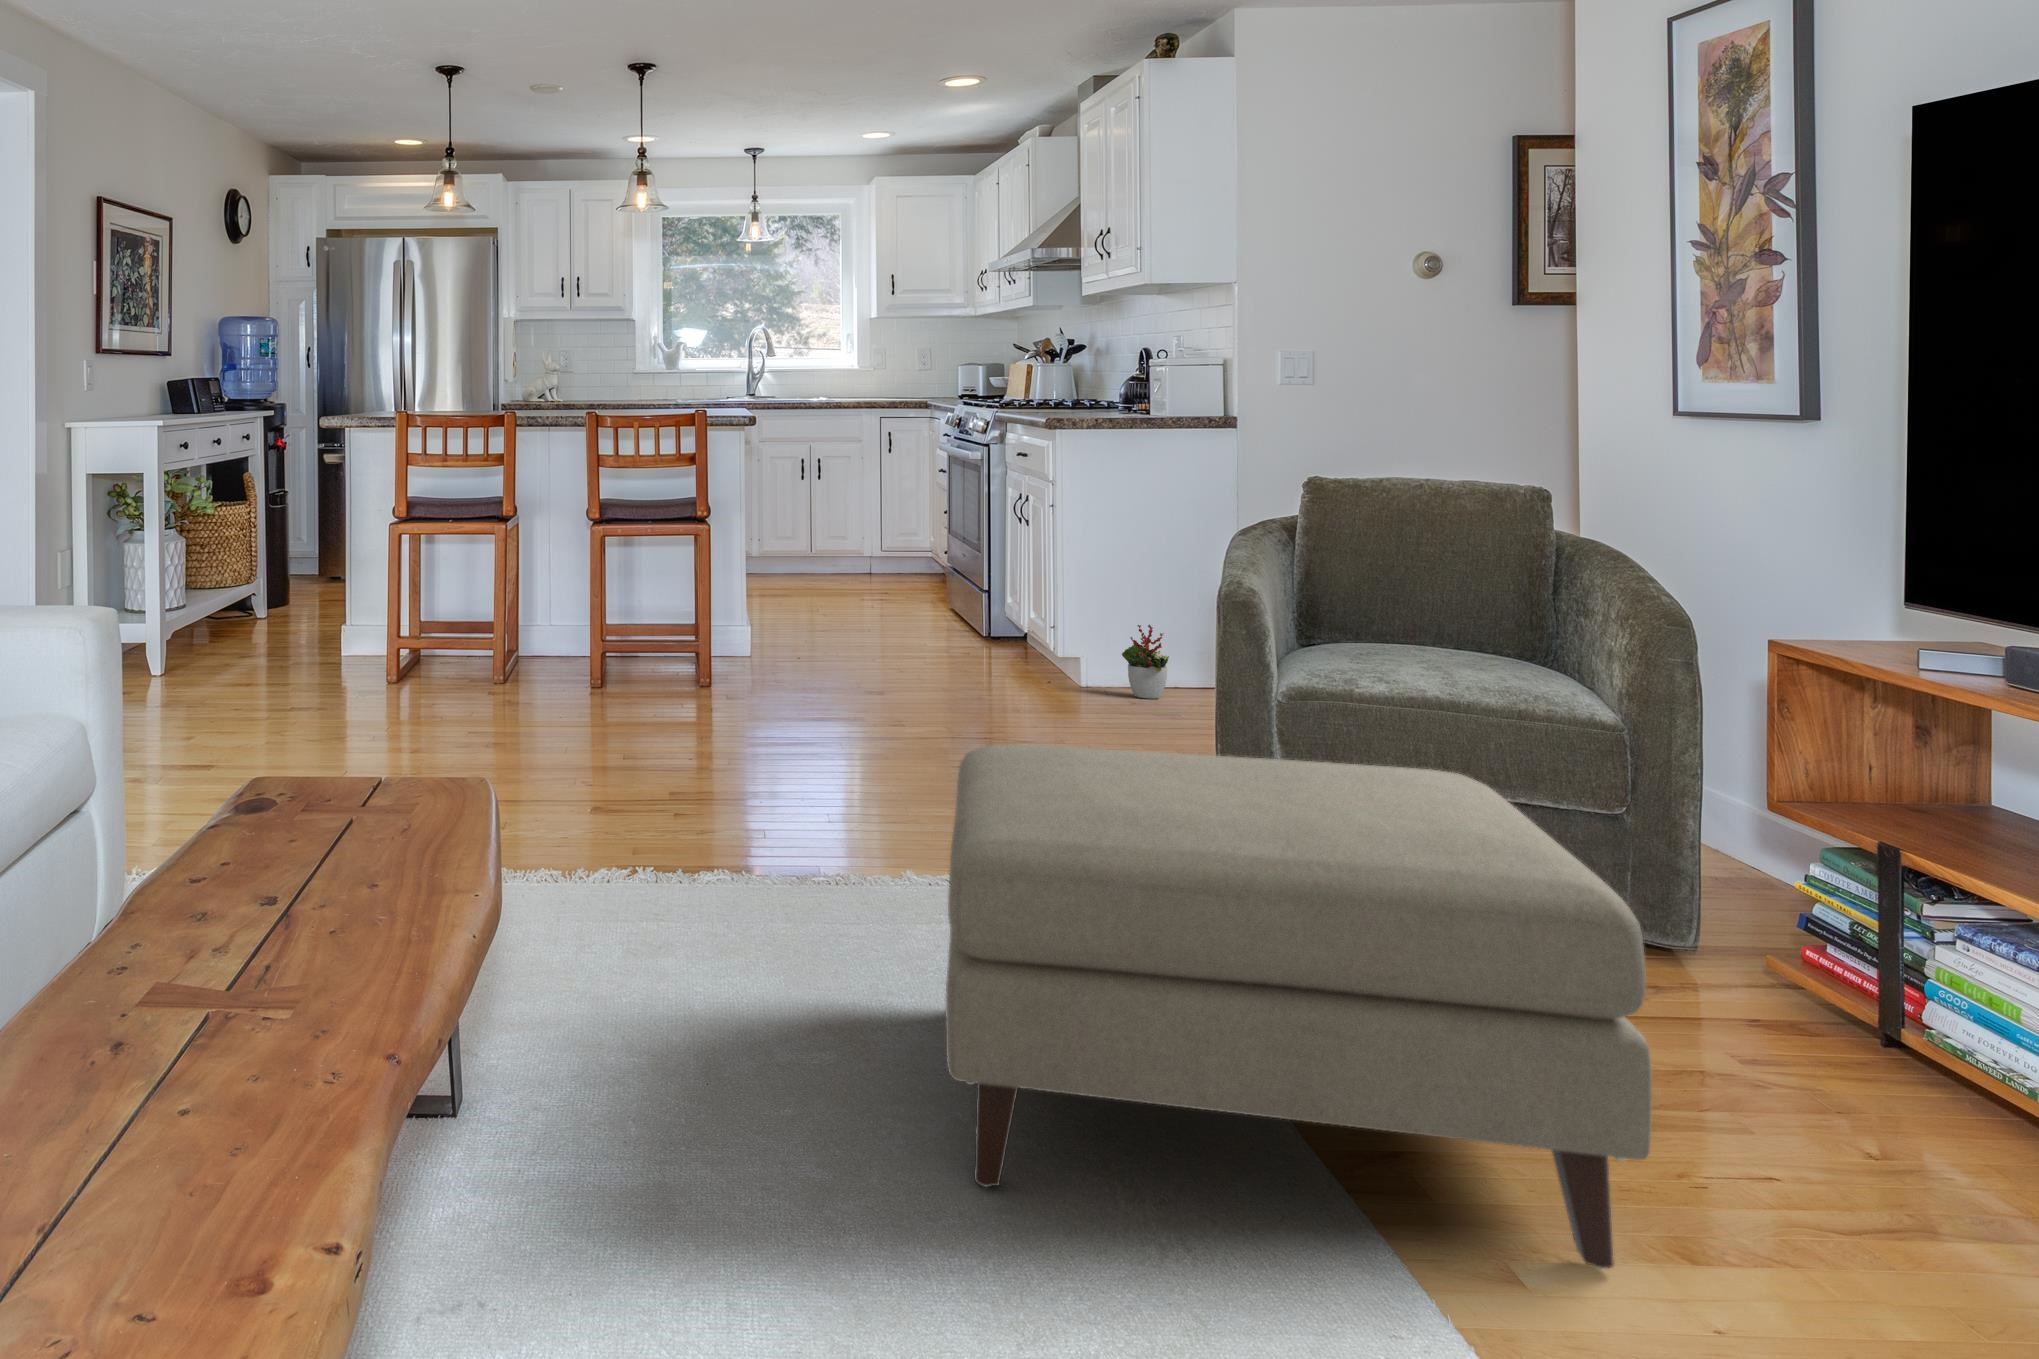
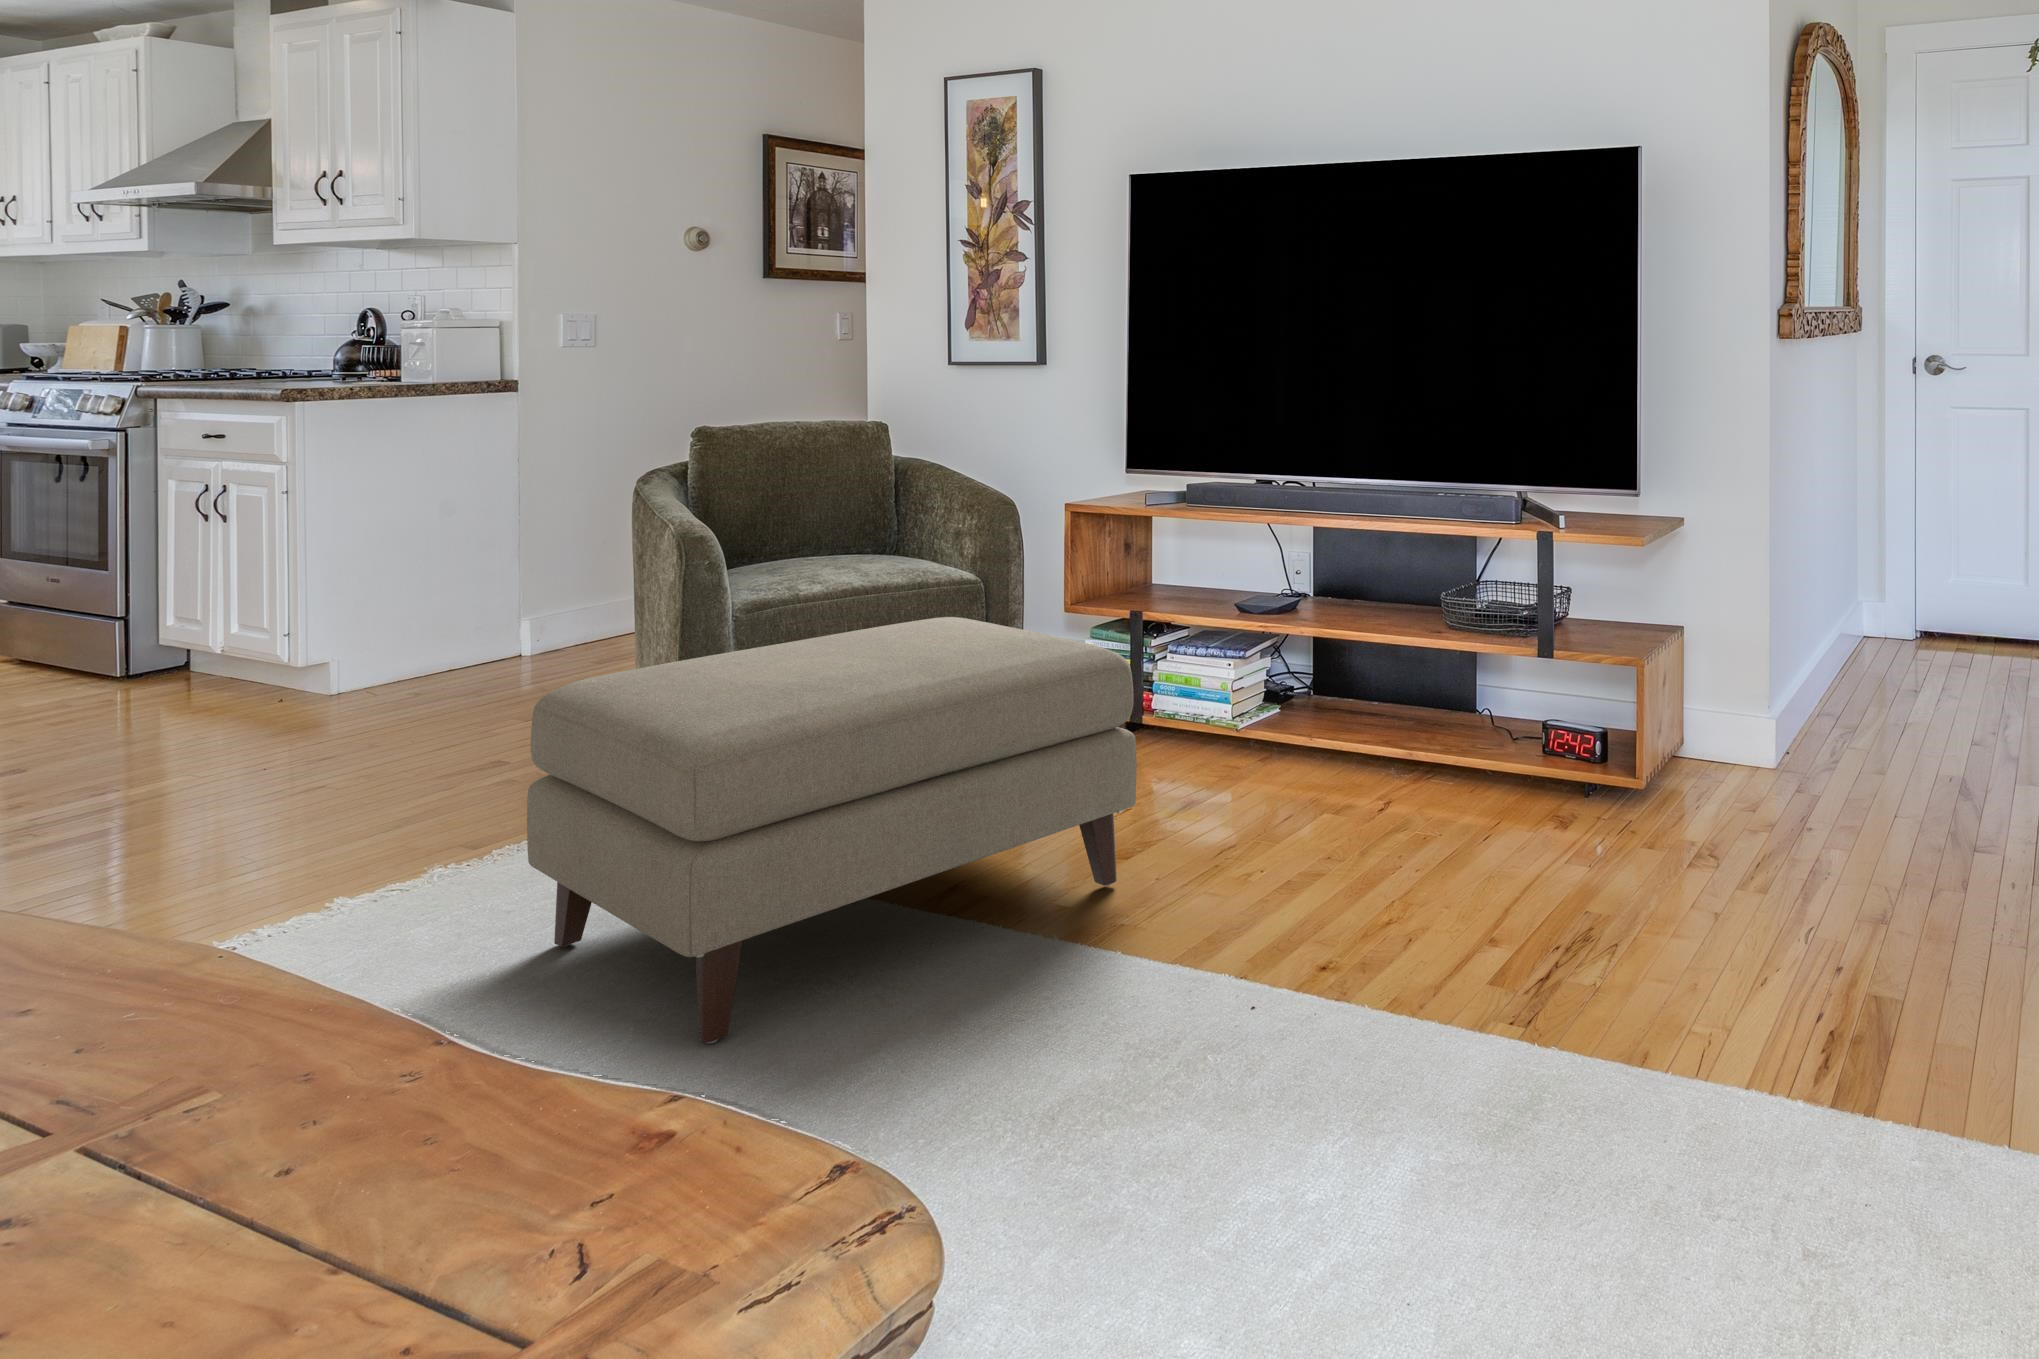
decorative plant: present [1122,625,1169,699] -> none [388,594,447,674]

